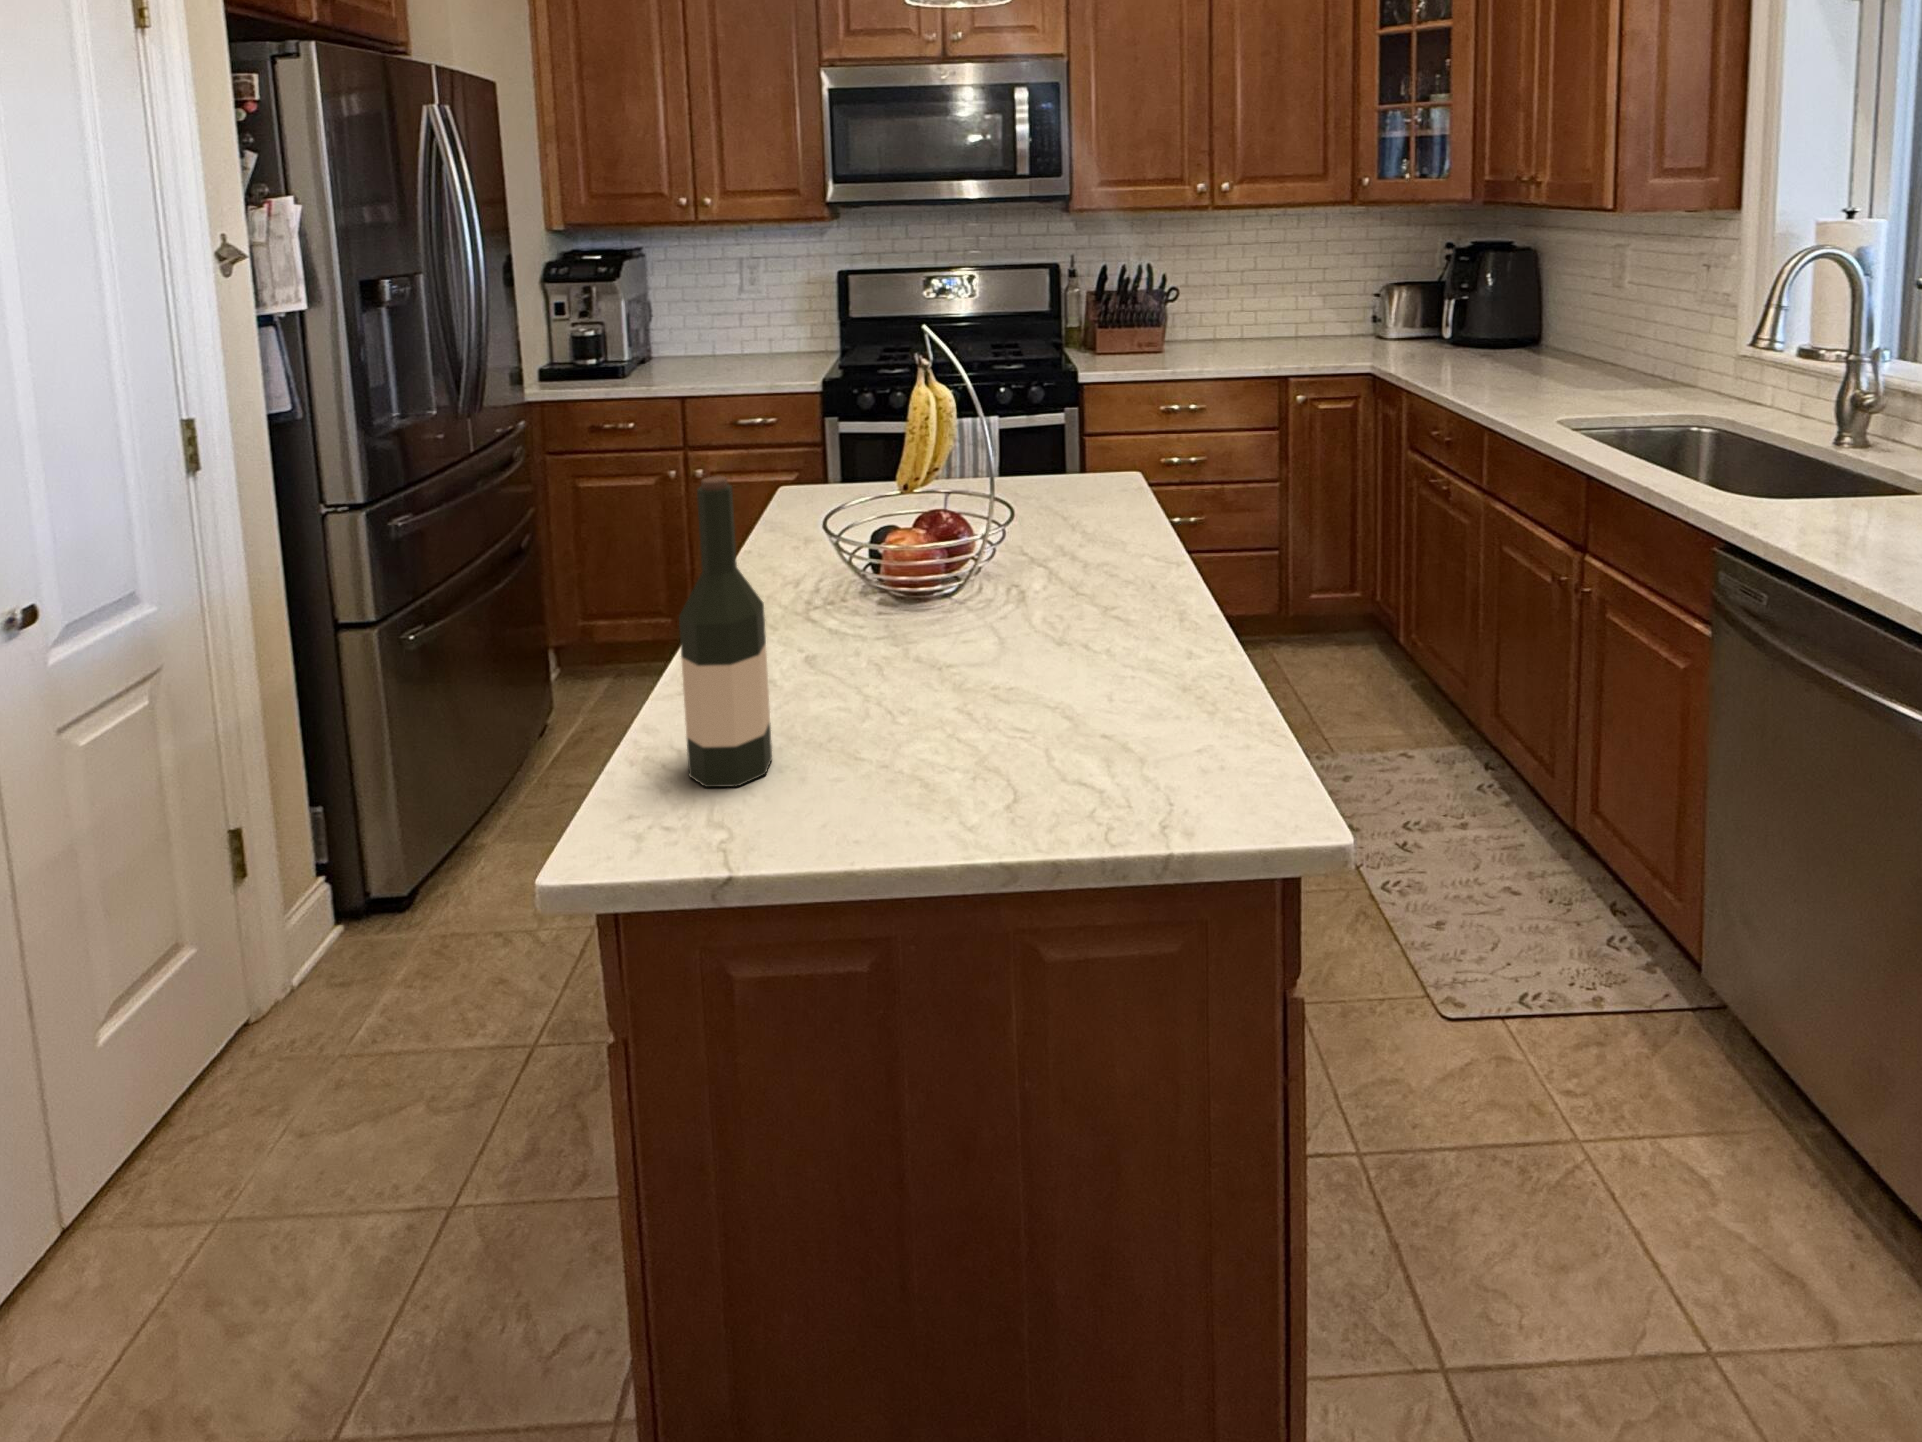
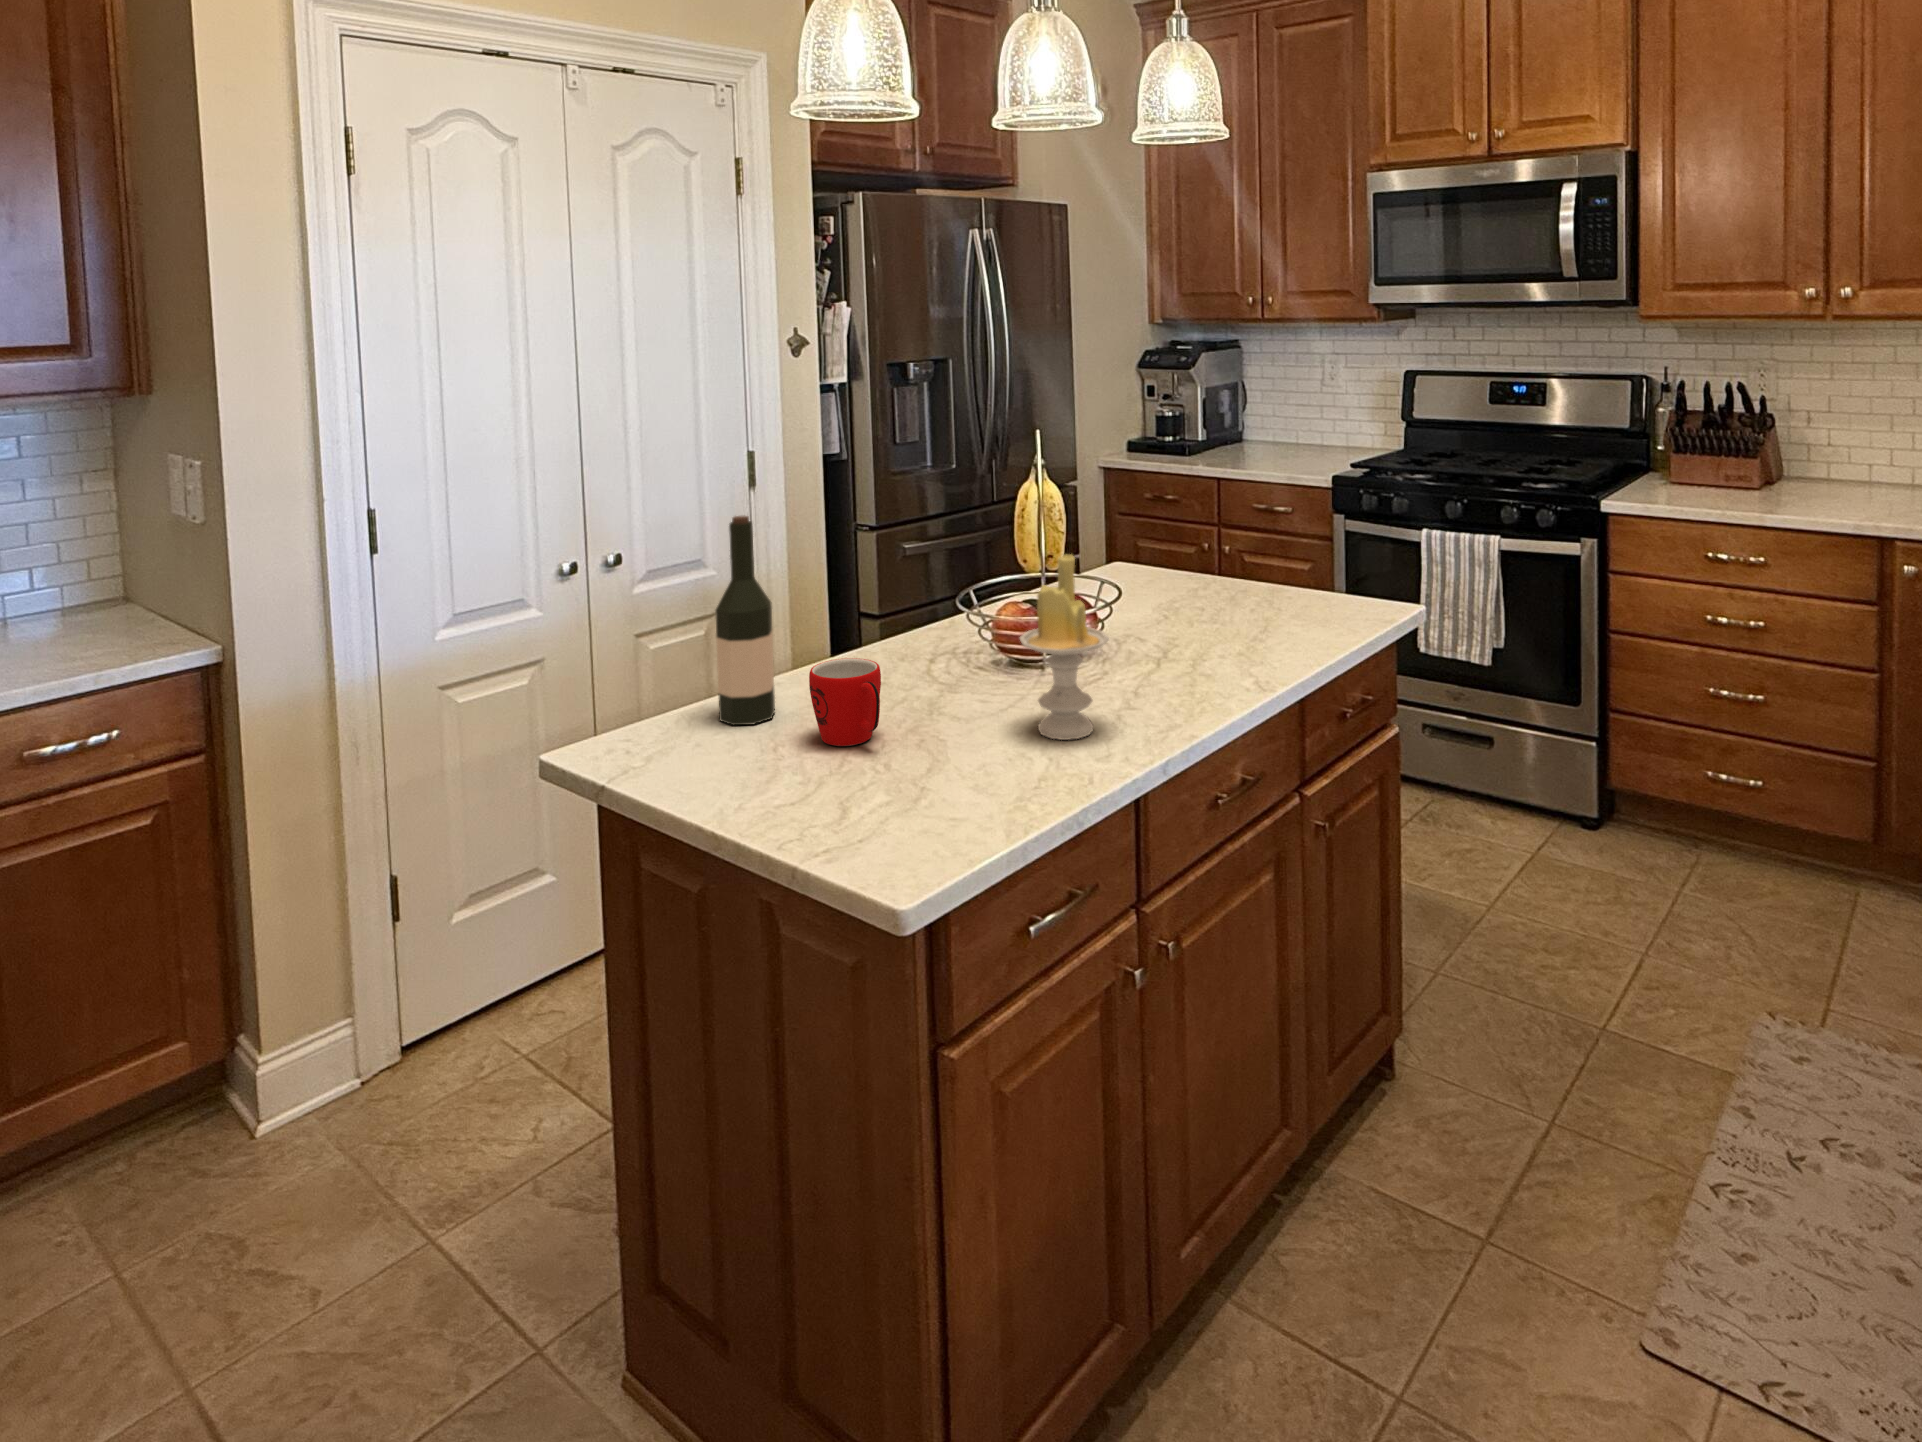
candle: none [1056,457,1159,672] -> present [1020,555,1109,740]
mug: none [866,638,995,762] -> present [809,658,881,746]

